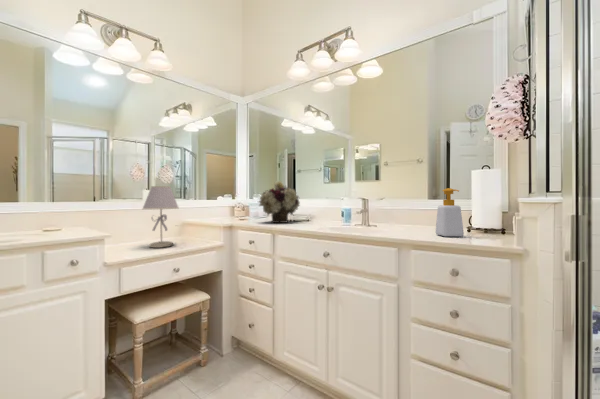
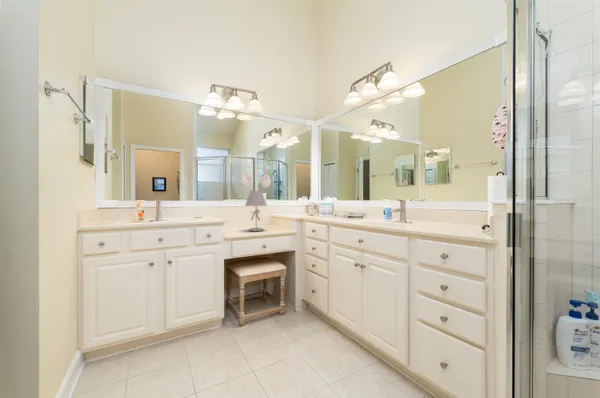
flower arrangement: present [259,181,300,223] -> none [319,186,353,218]
soap bottle: present [436,188,464,237] -> none [446,192,467,231]

